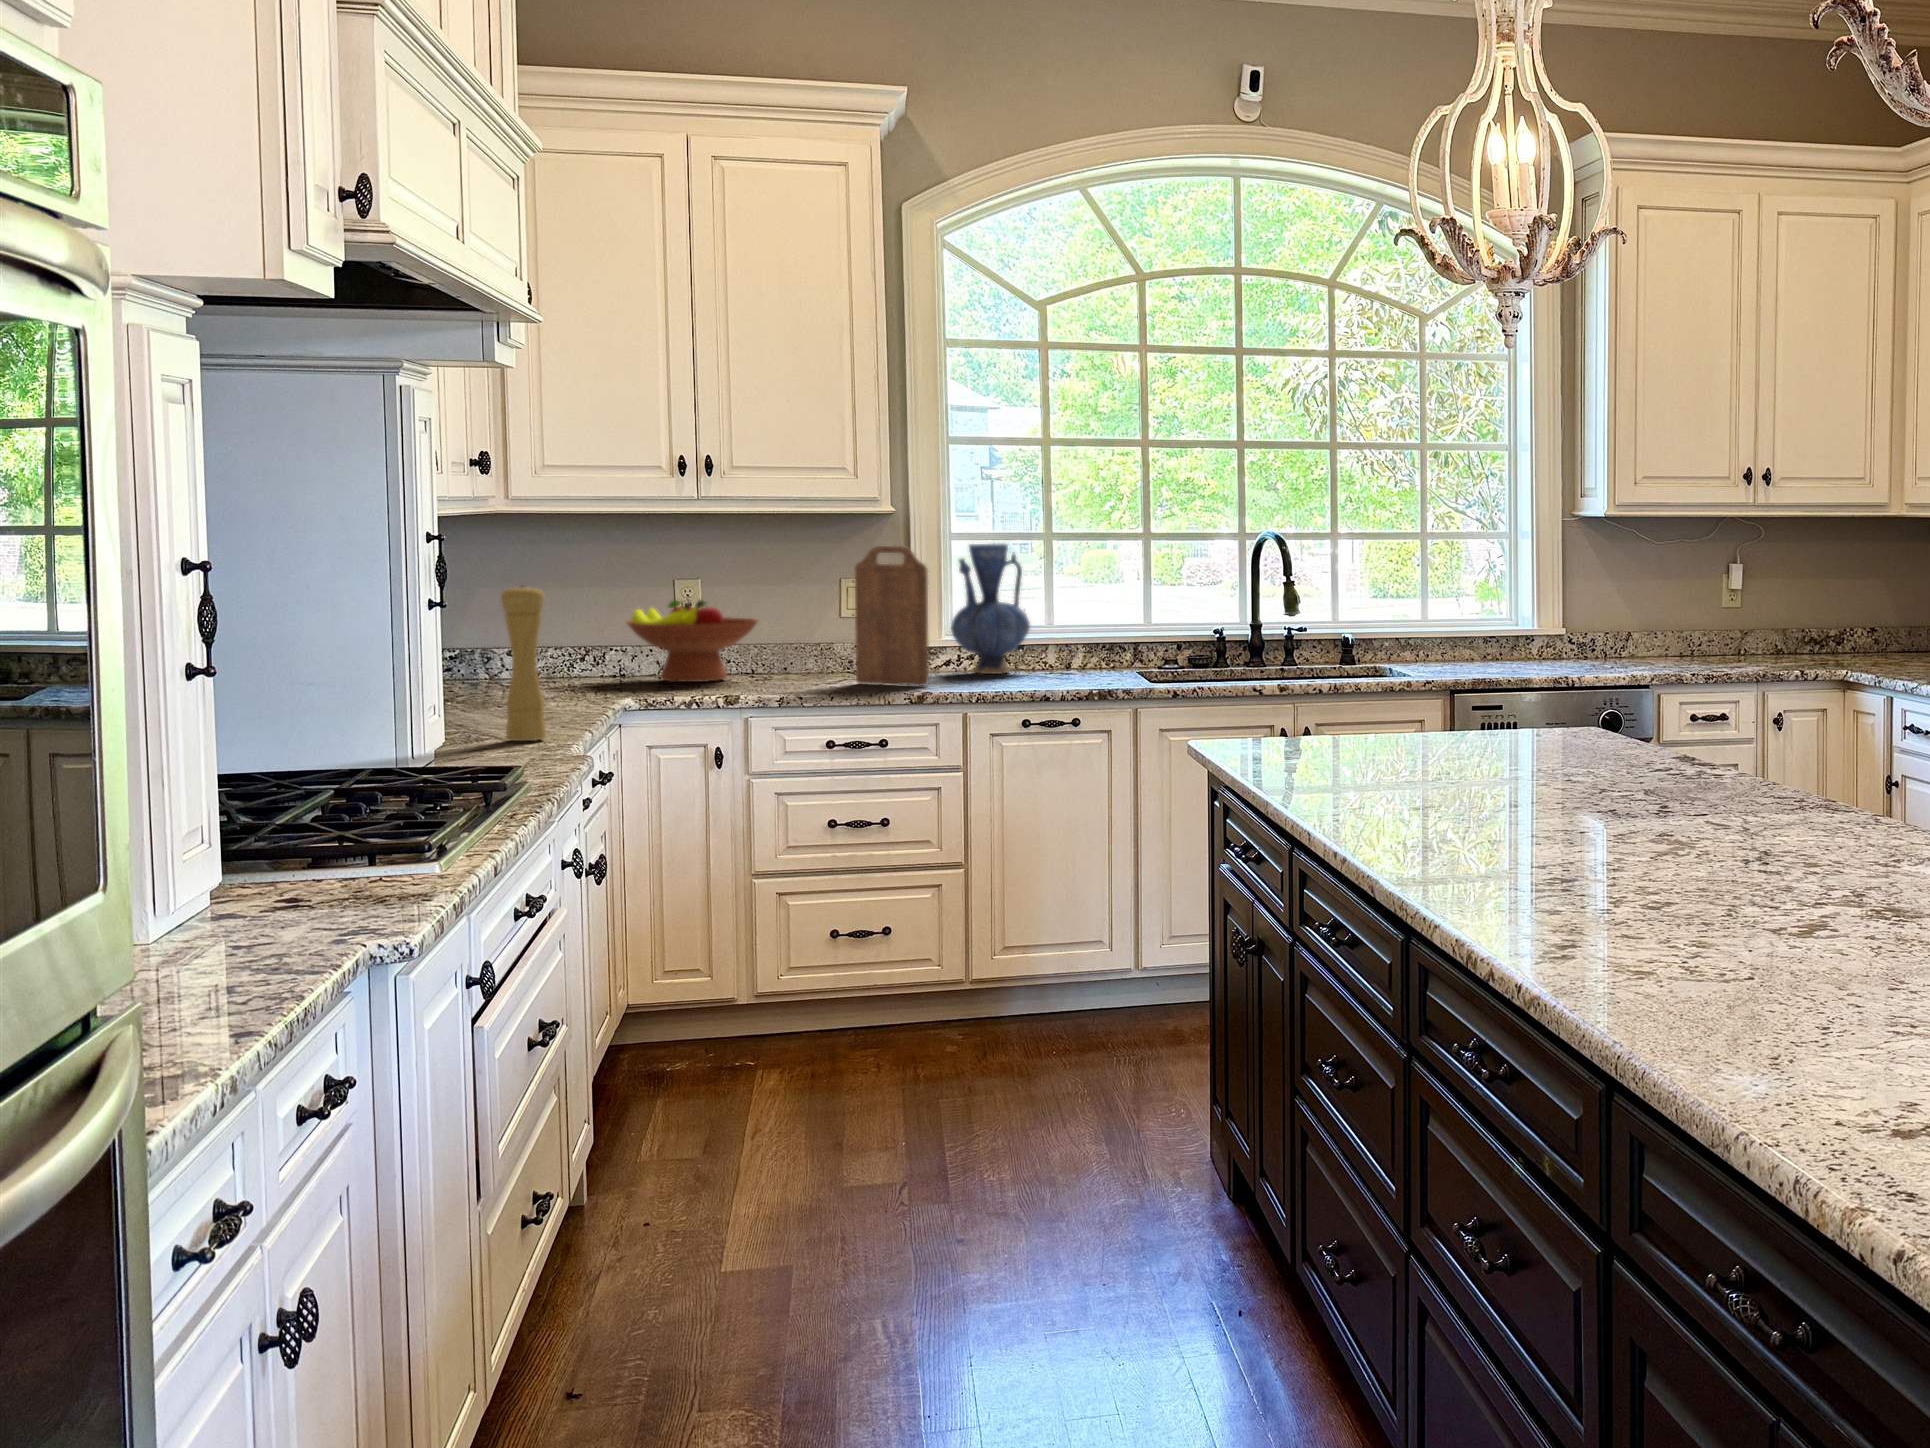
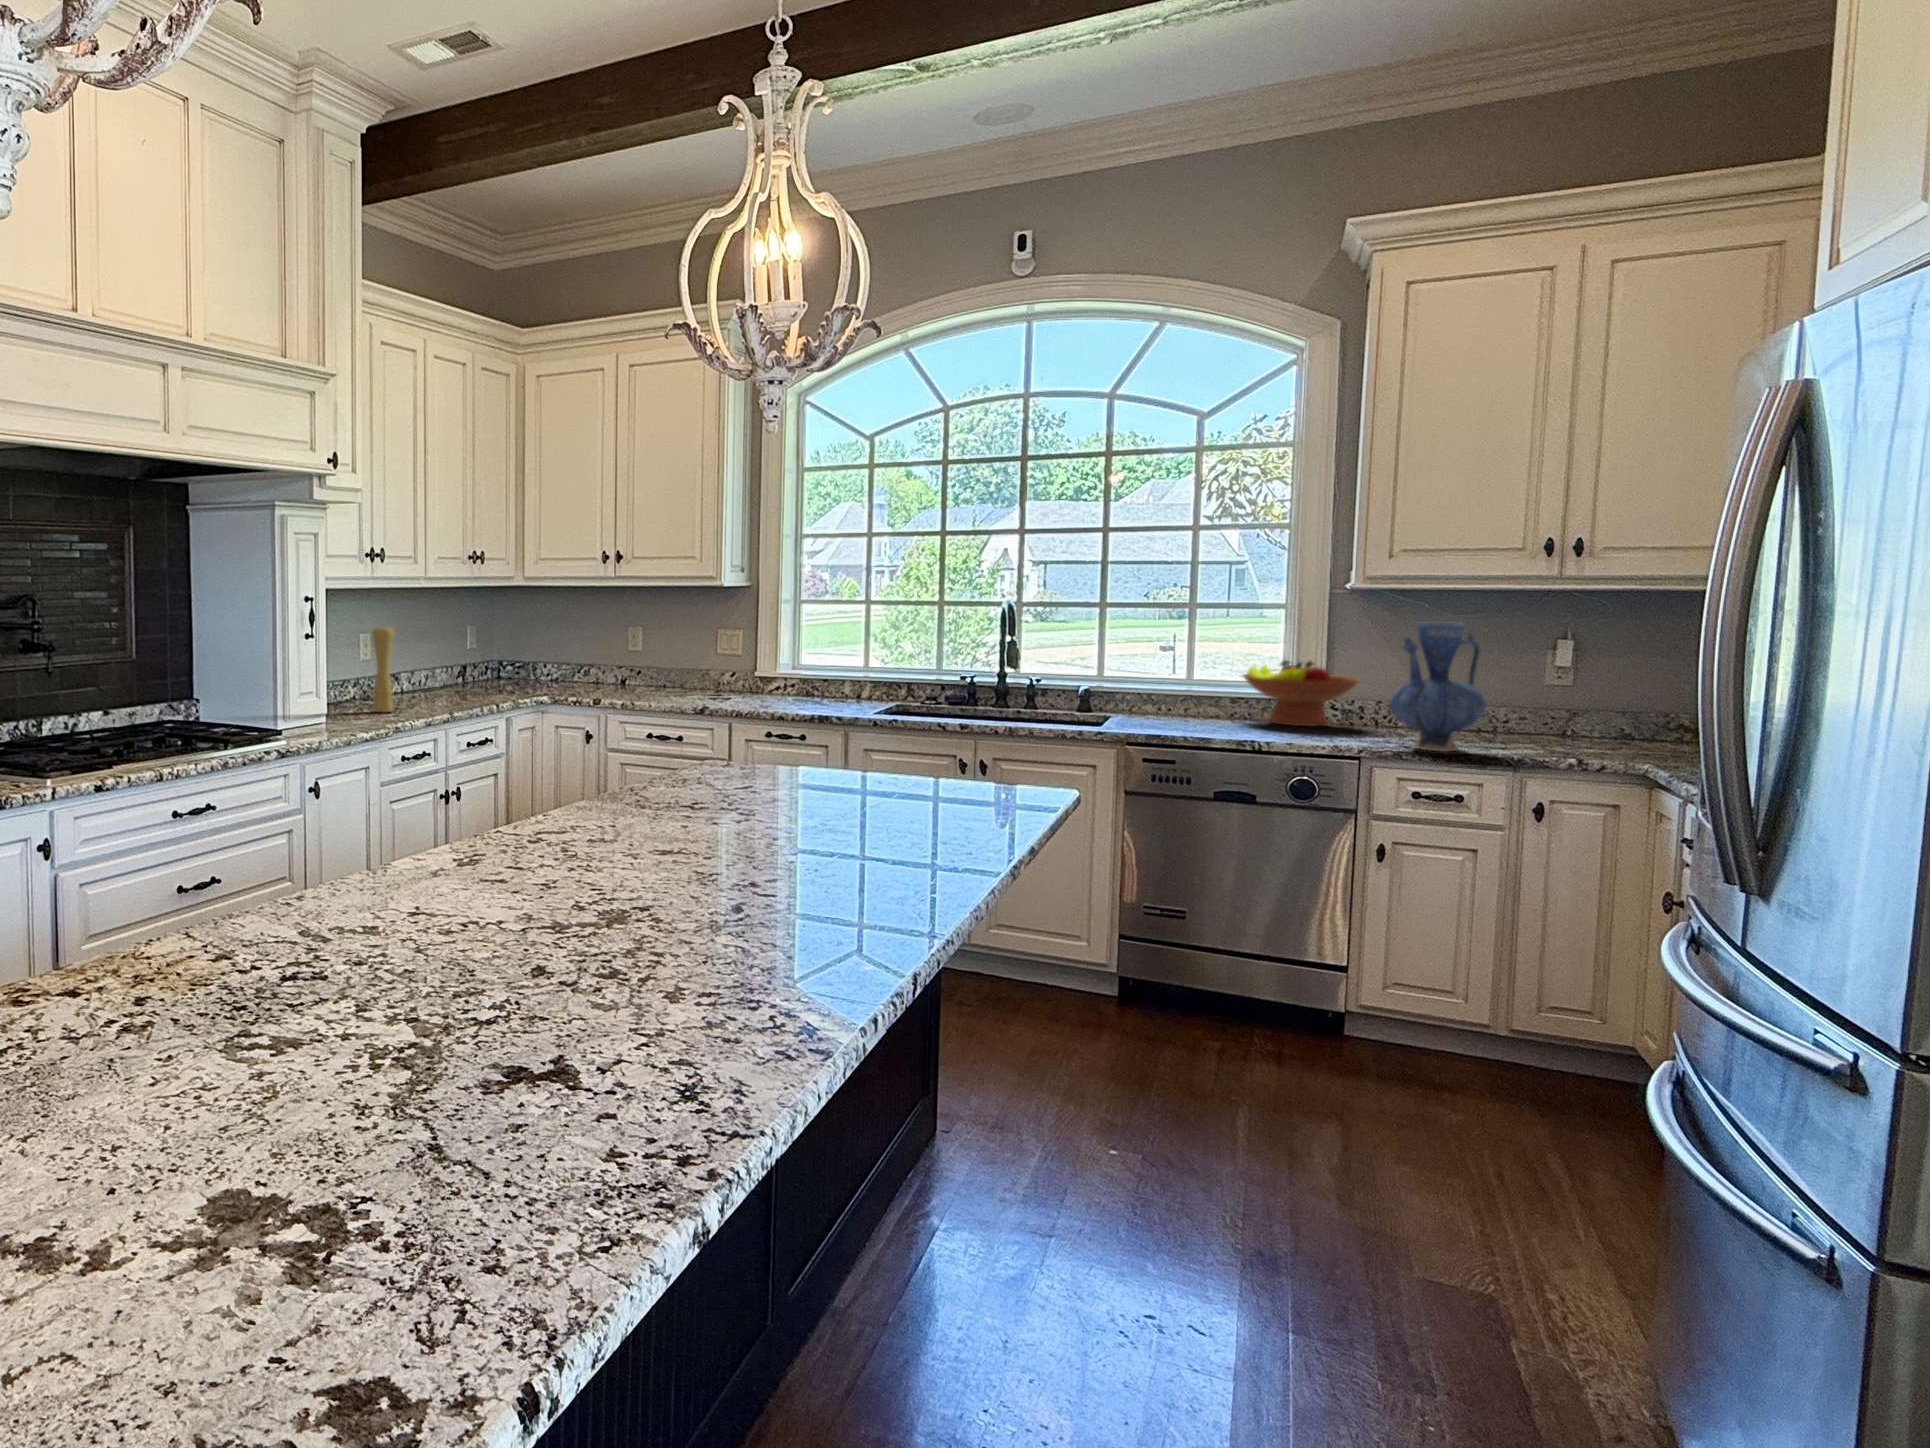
vase: present [951,543,1030,674] -> present [1390,623,1487,751]
cutting board: present [855,546,929,686] -> none [682,608,714,702]
fruit bowl: present [627,600,758,682] -> present [1243,660,1360,726]

